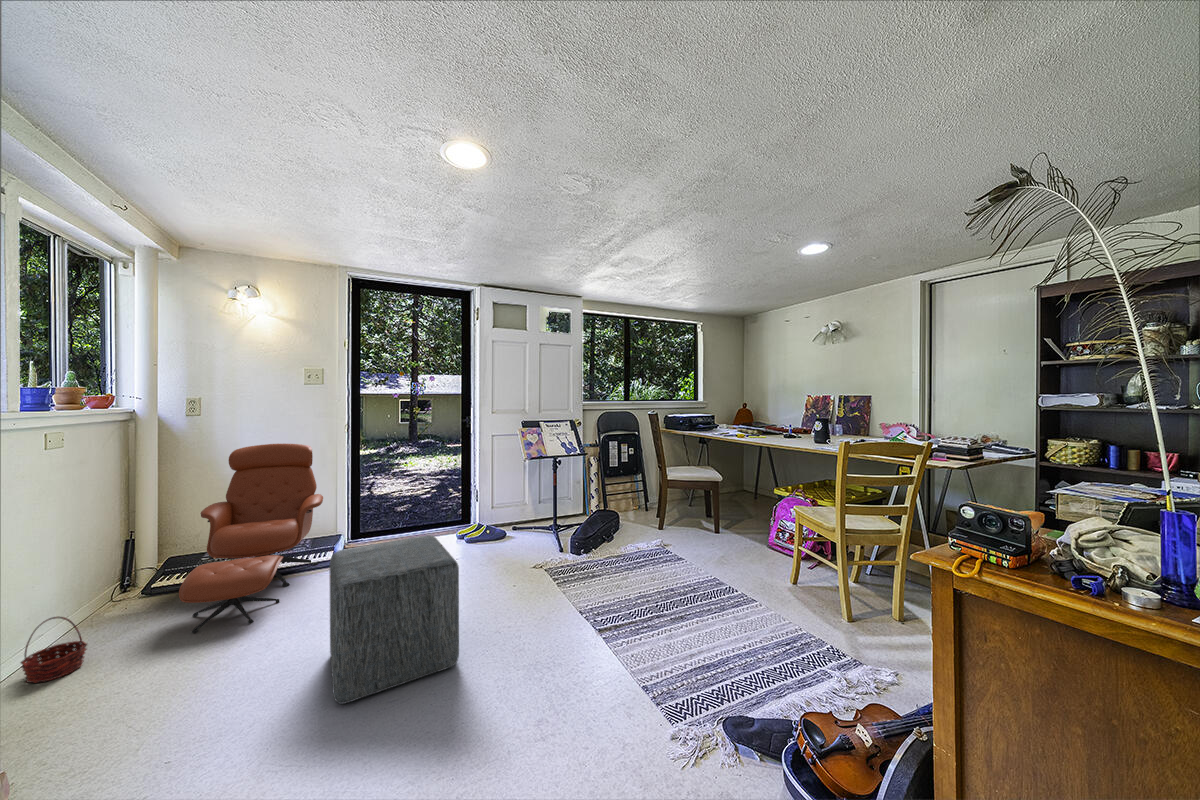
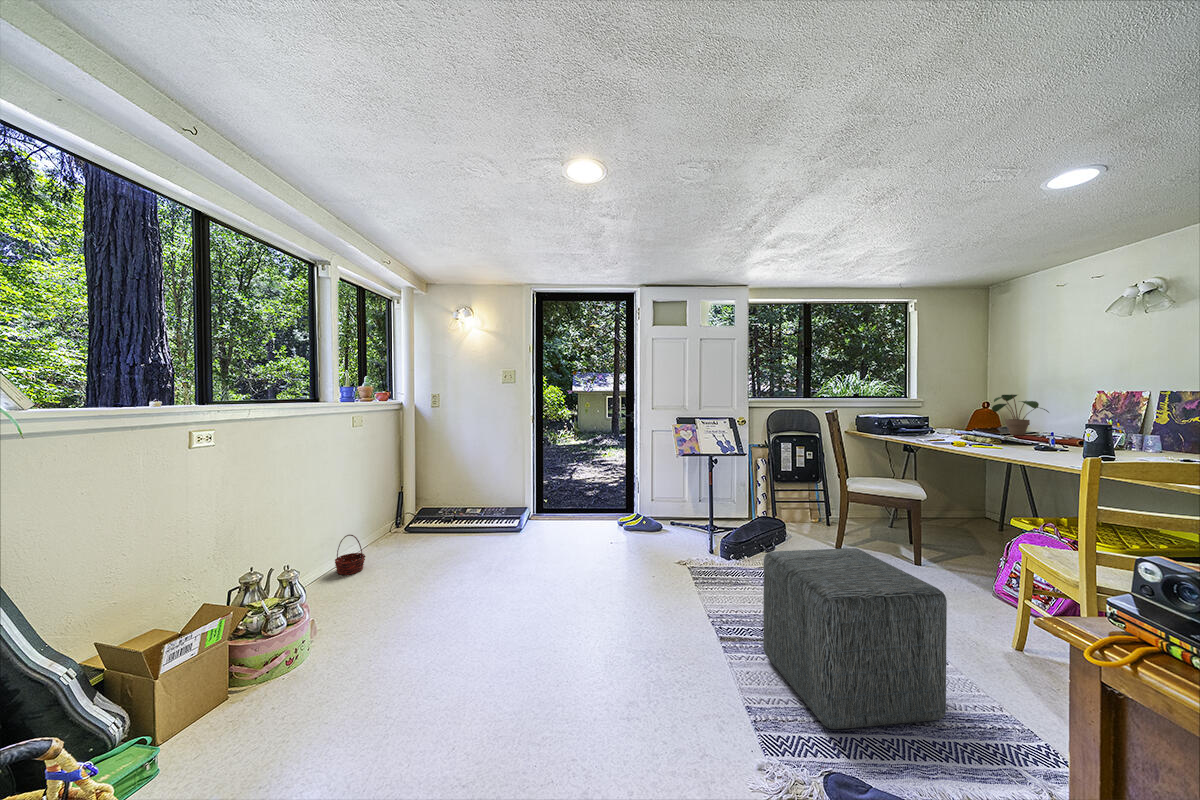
potted plant: none [751,397,784,428] -> present [992,394,1049,435]
lounge chair: present [179,444,323,633] -> none [414,430,513,564]
ottoman: present [330,535,459,704] -> present [763,548,947,729]

